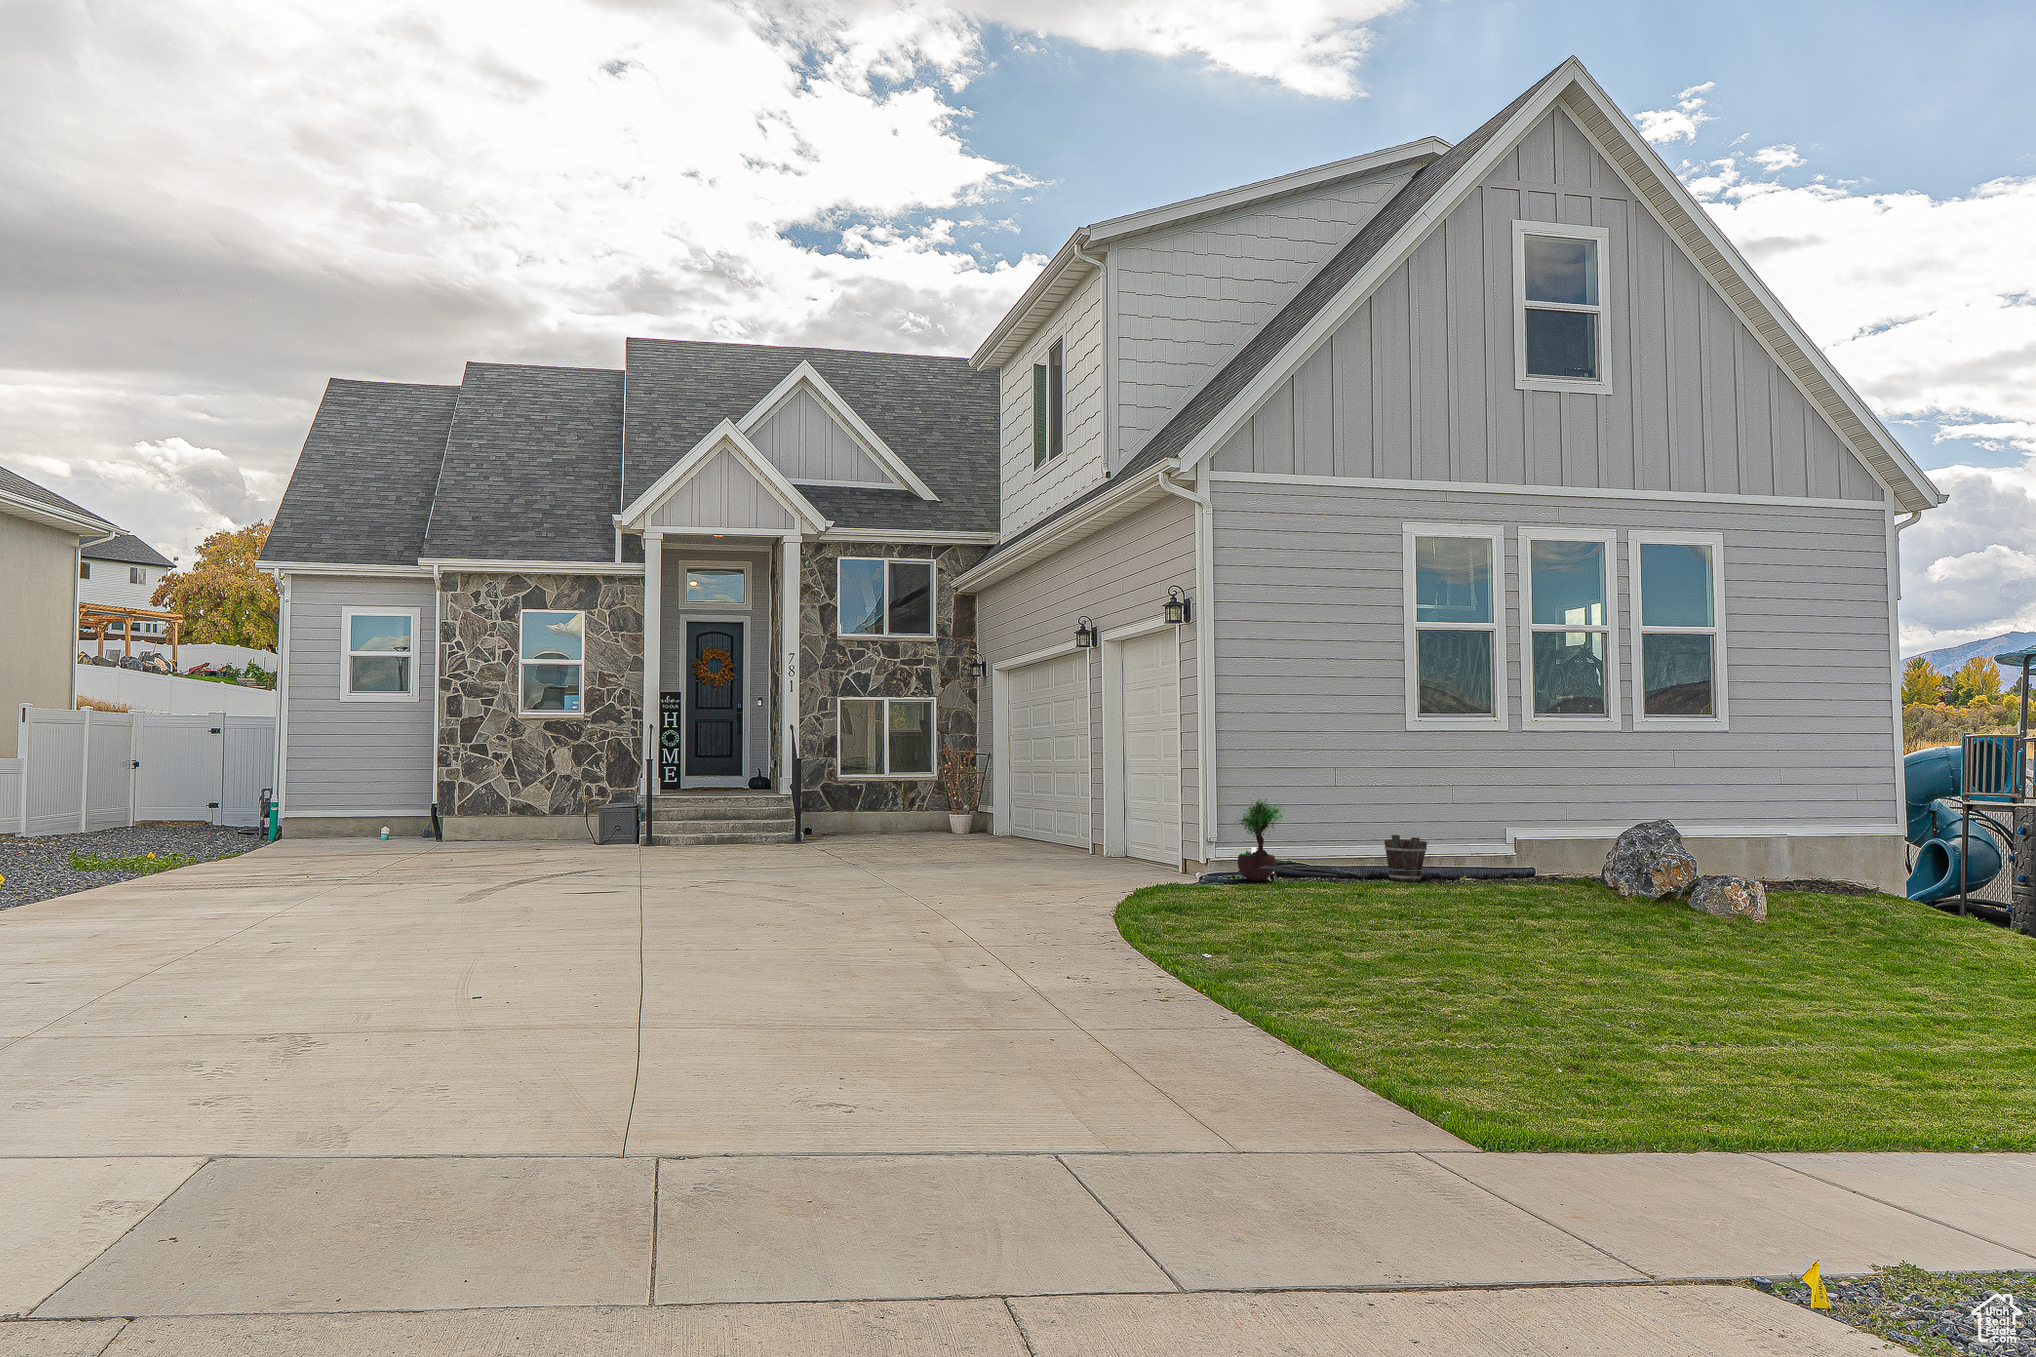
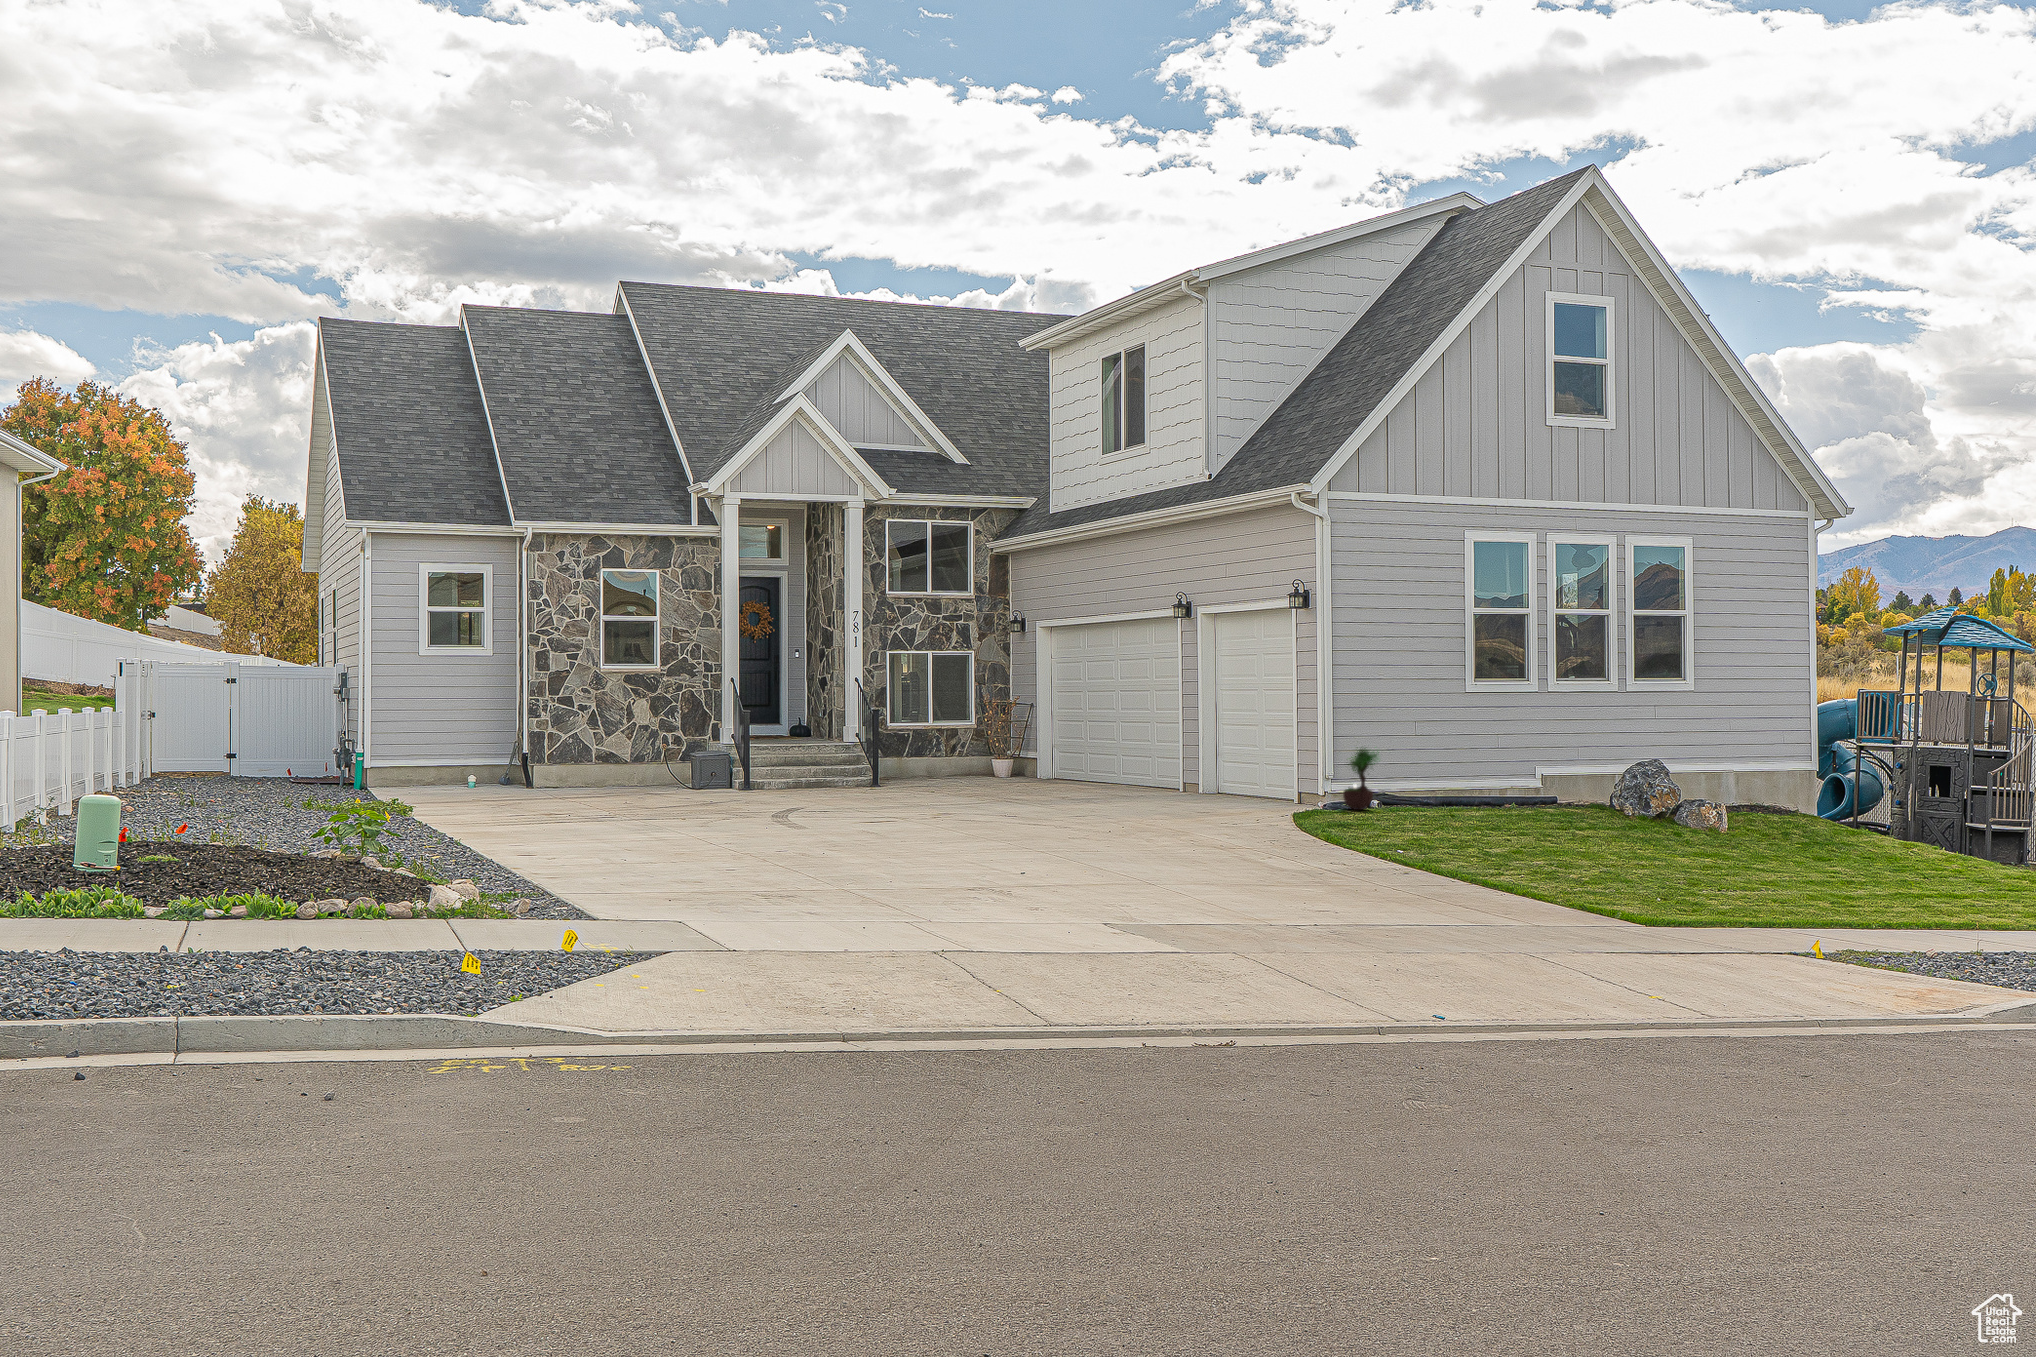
bucket: present [1384,835,1427,881] -> none [1449,773,1482,809]

